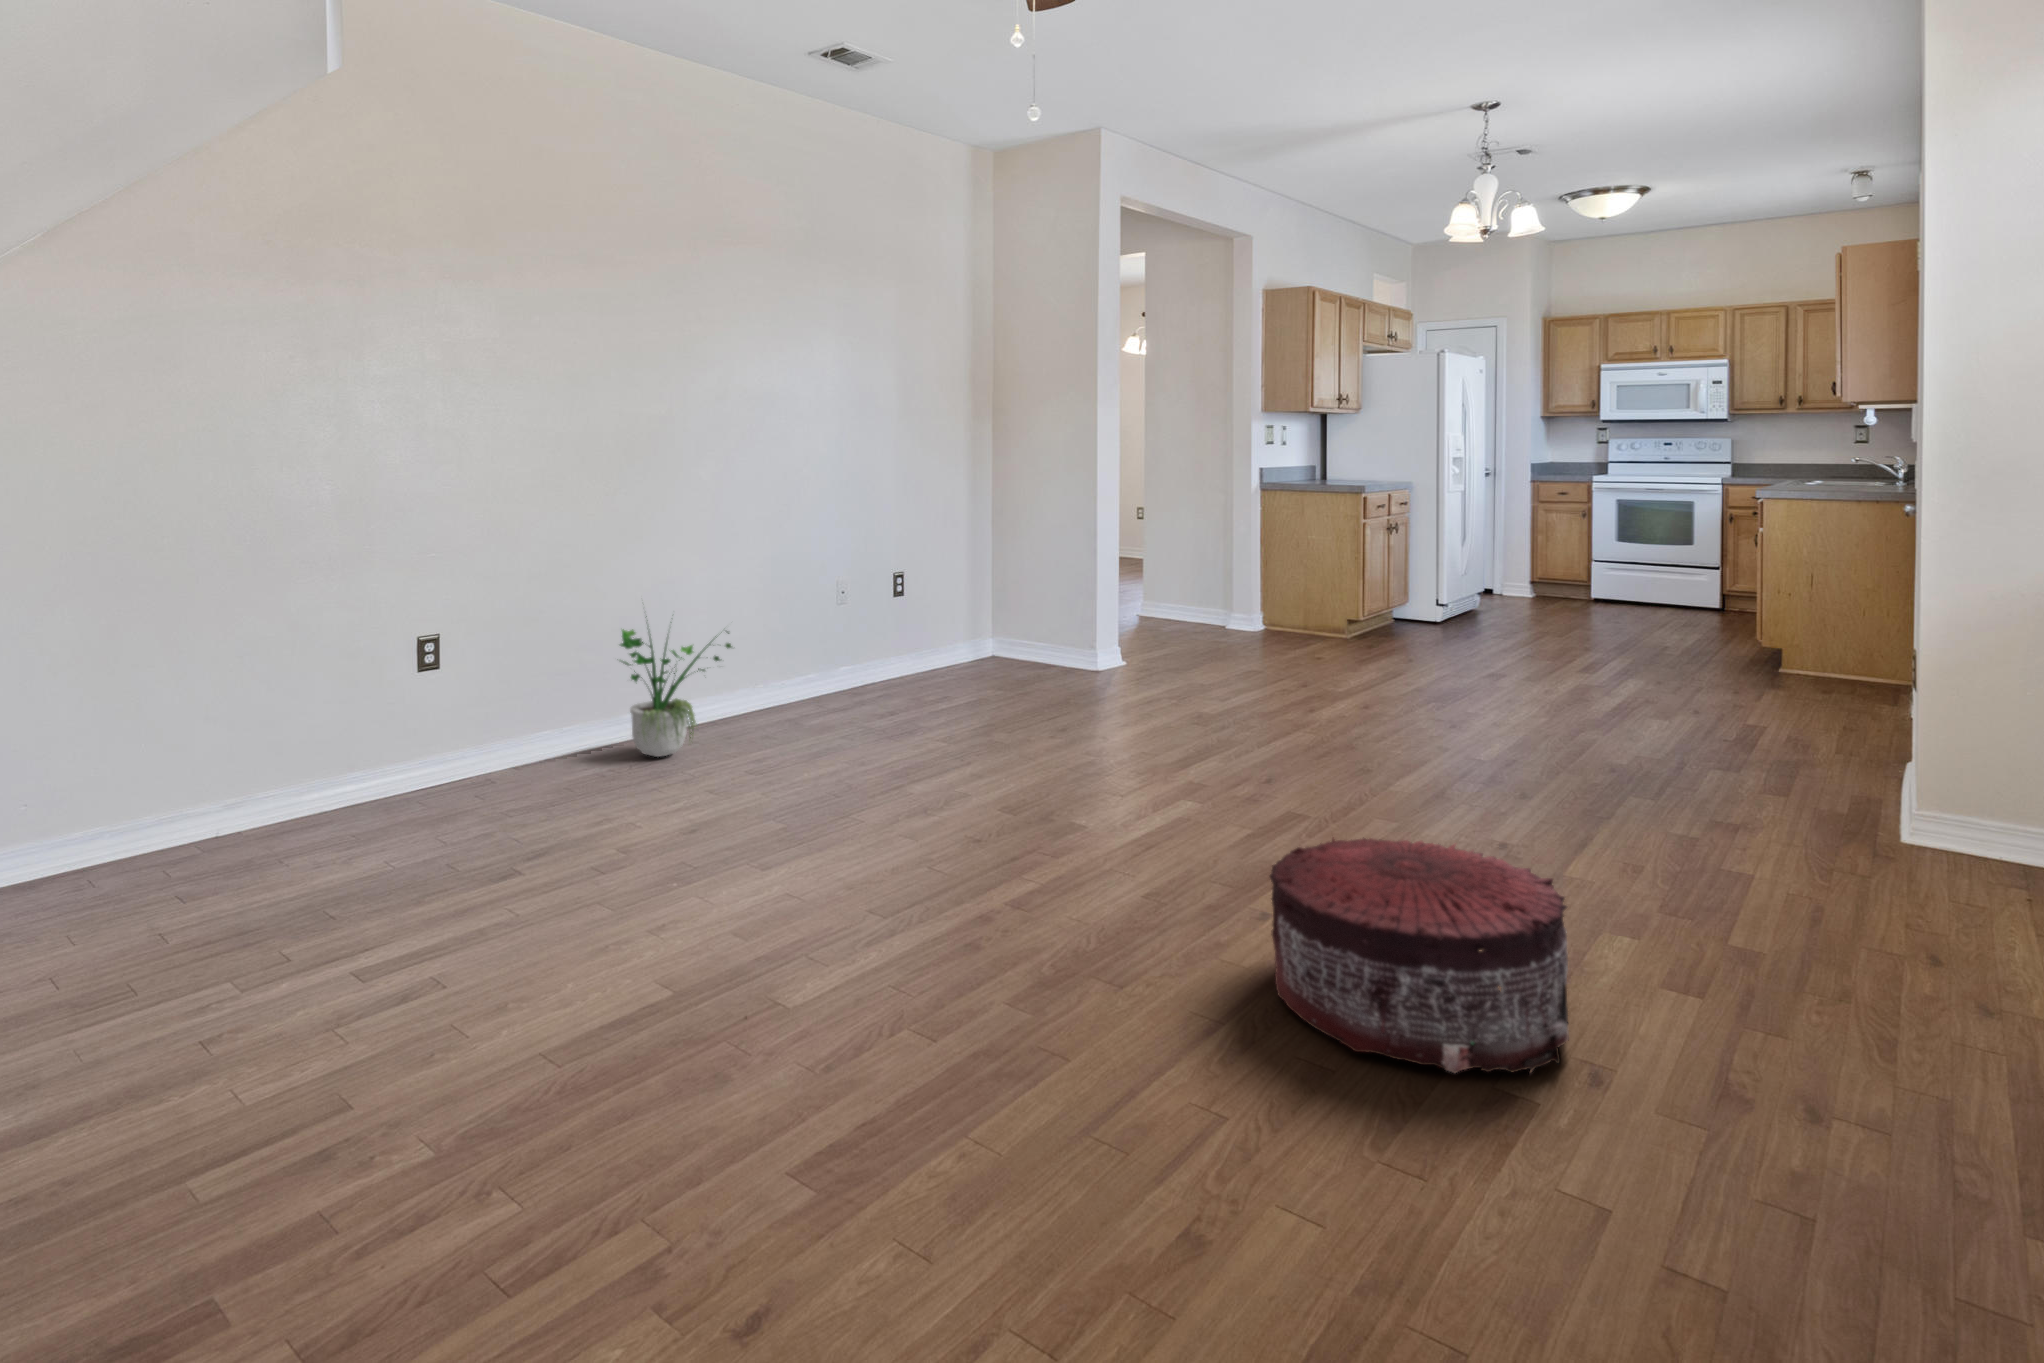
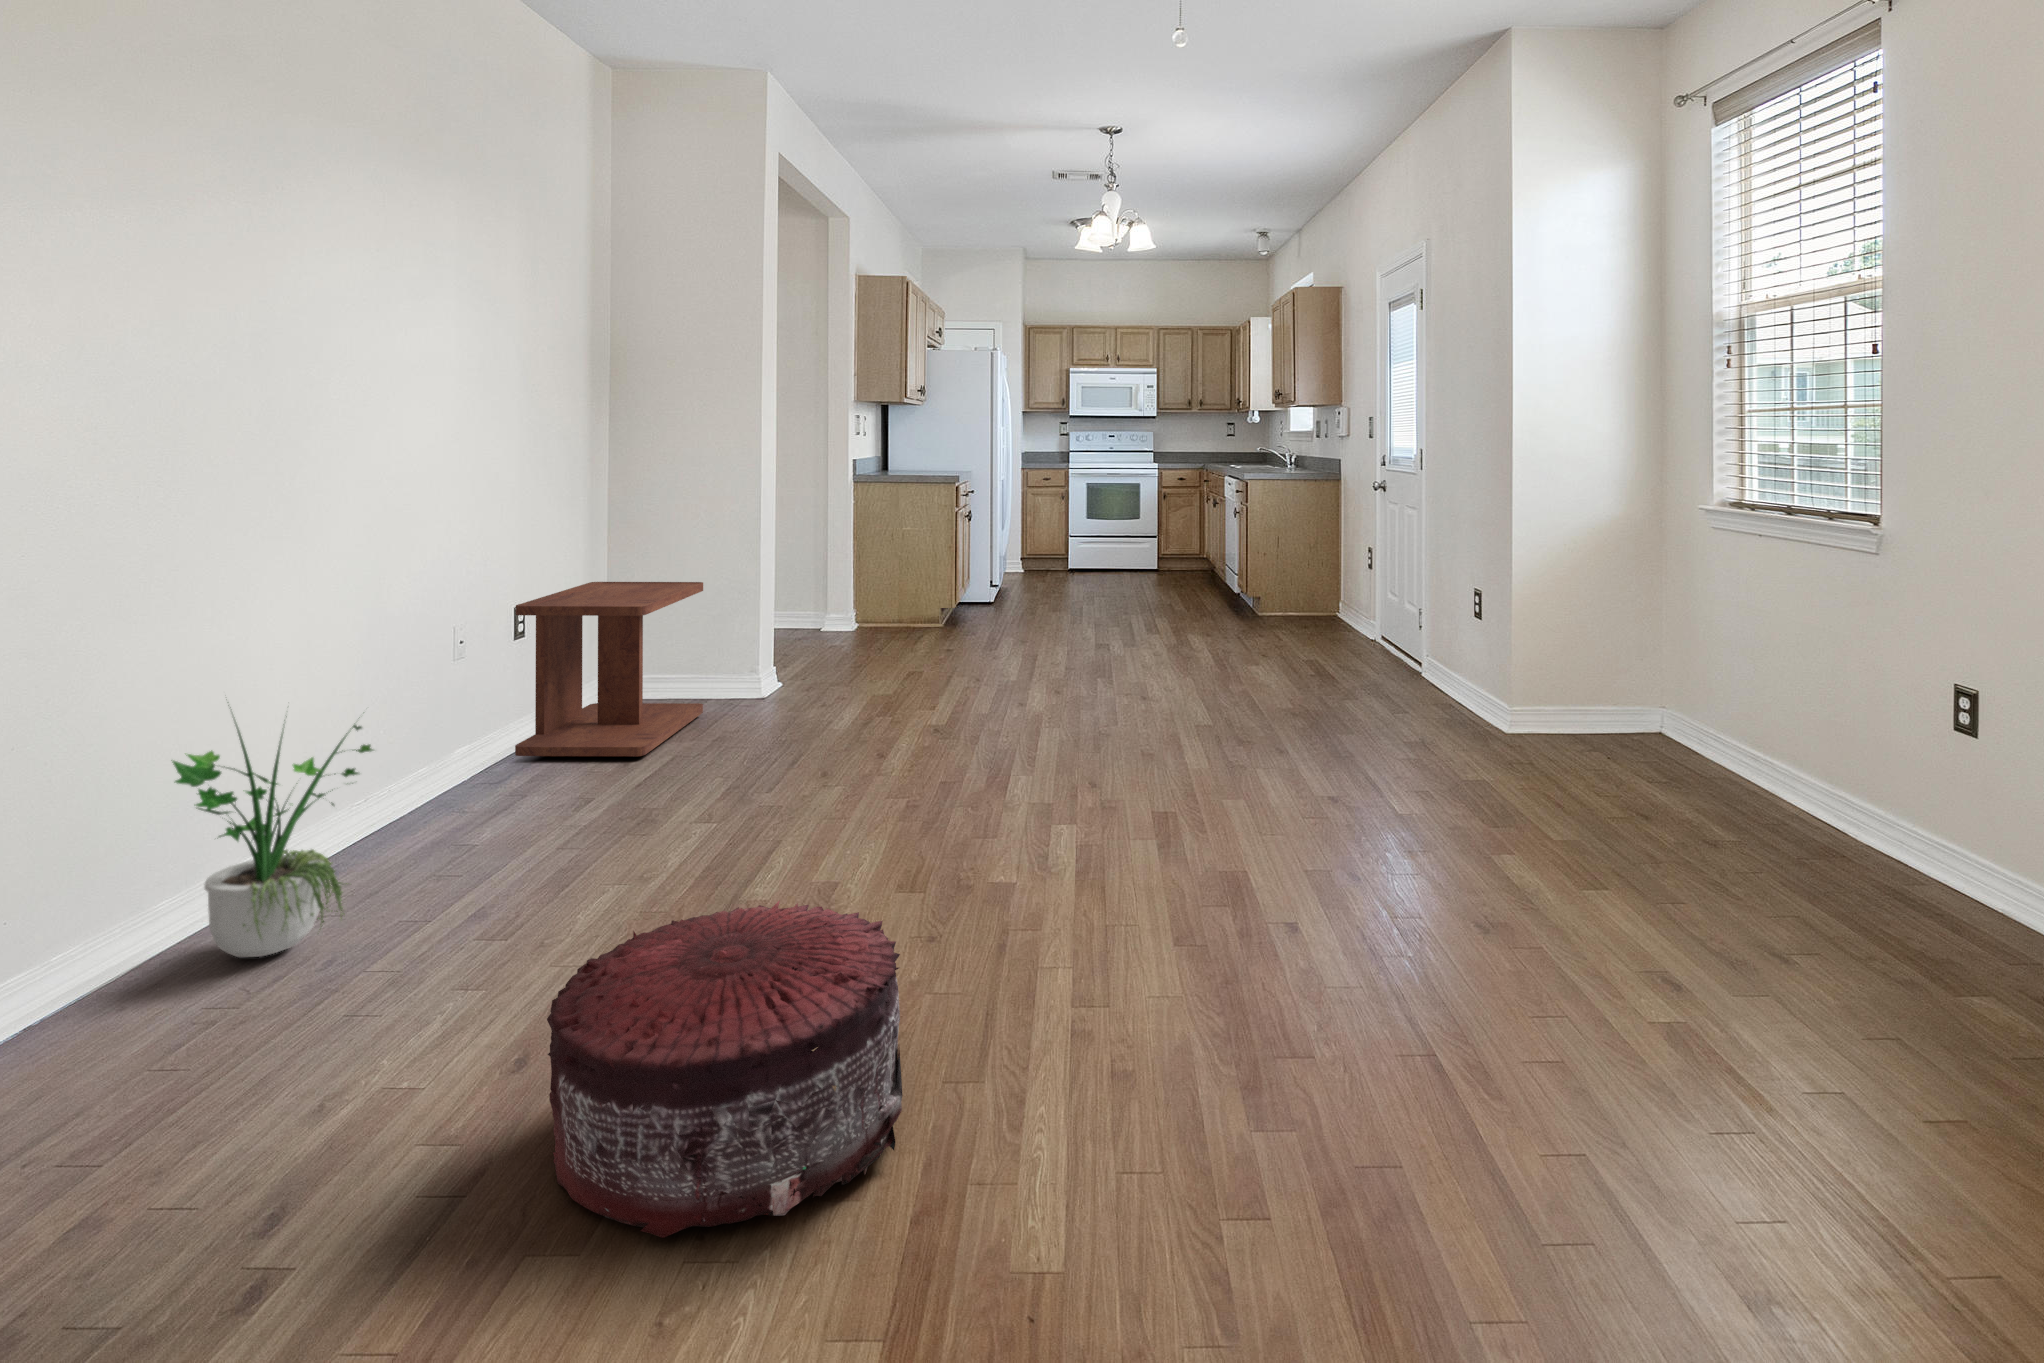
side table: none [889,559,1043,696] -> present [515,582,703,757]
pouf: present [1270,838,1569,1074] -> present [547,901,903,1238]

